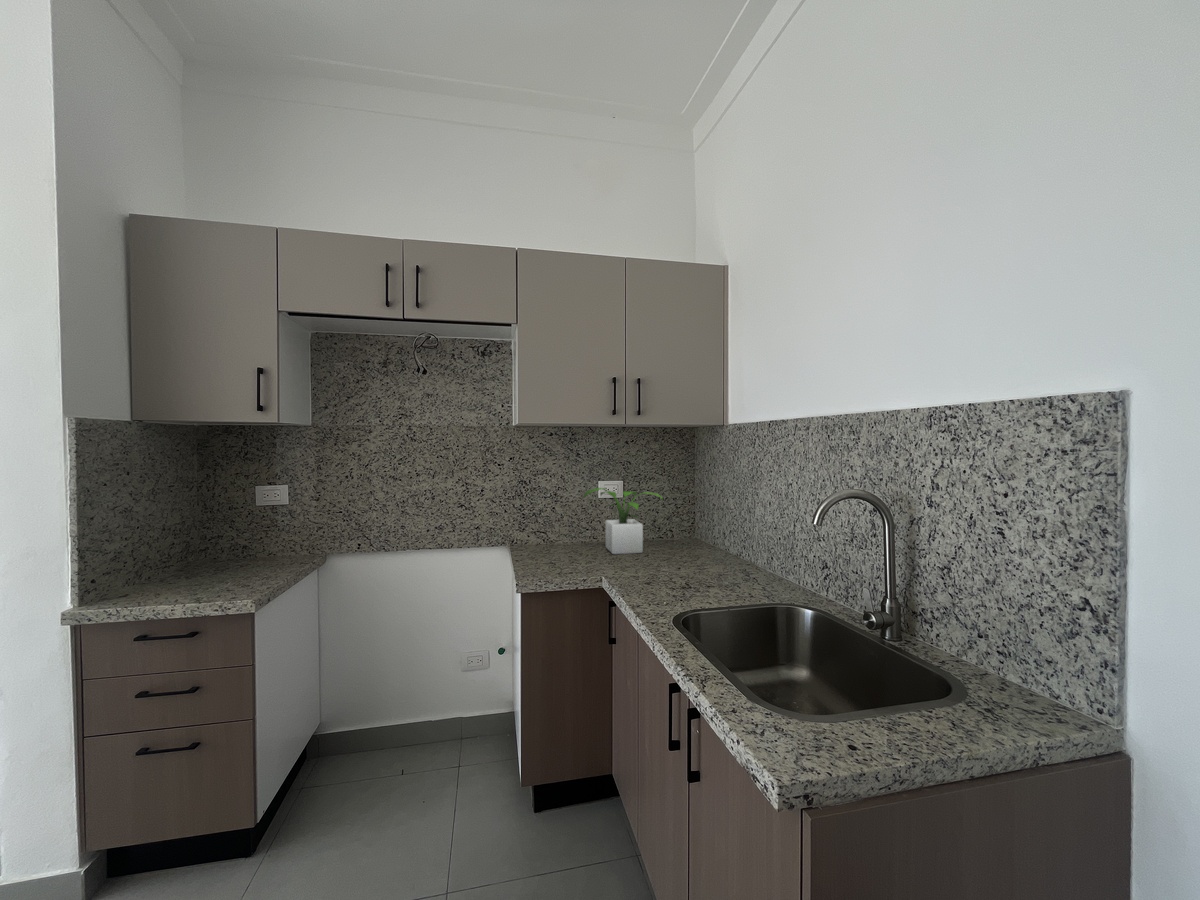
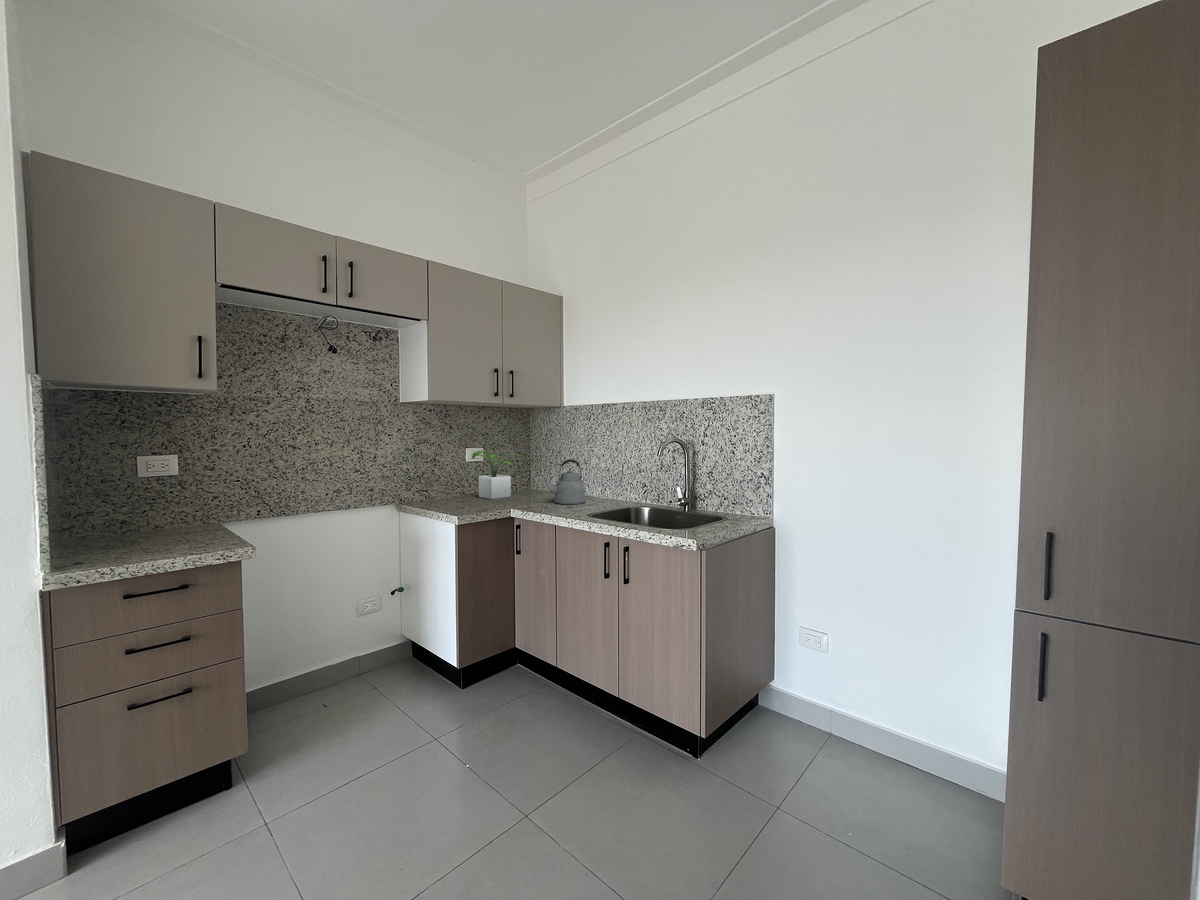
kettle: none [652,510,724,583] -> present [542,459,585,504]

